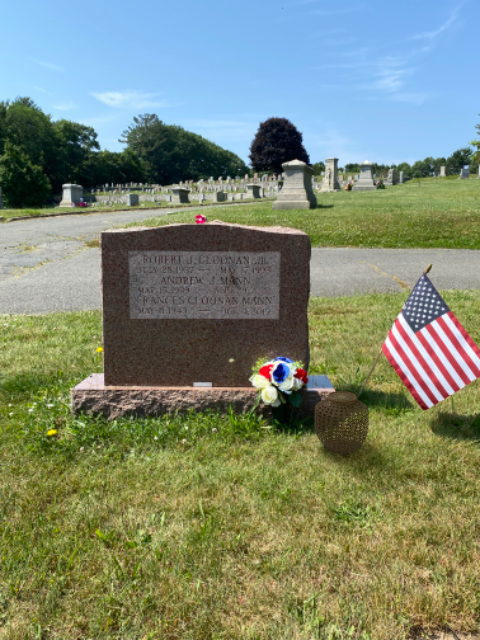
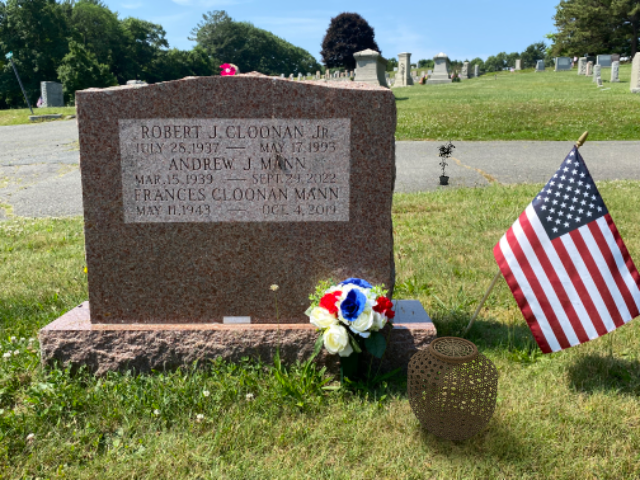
potted plant: none [353,253,369,290] -> present [439,142,455,185]

